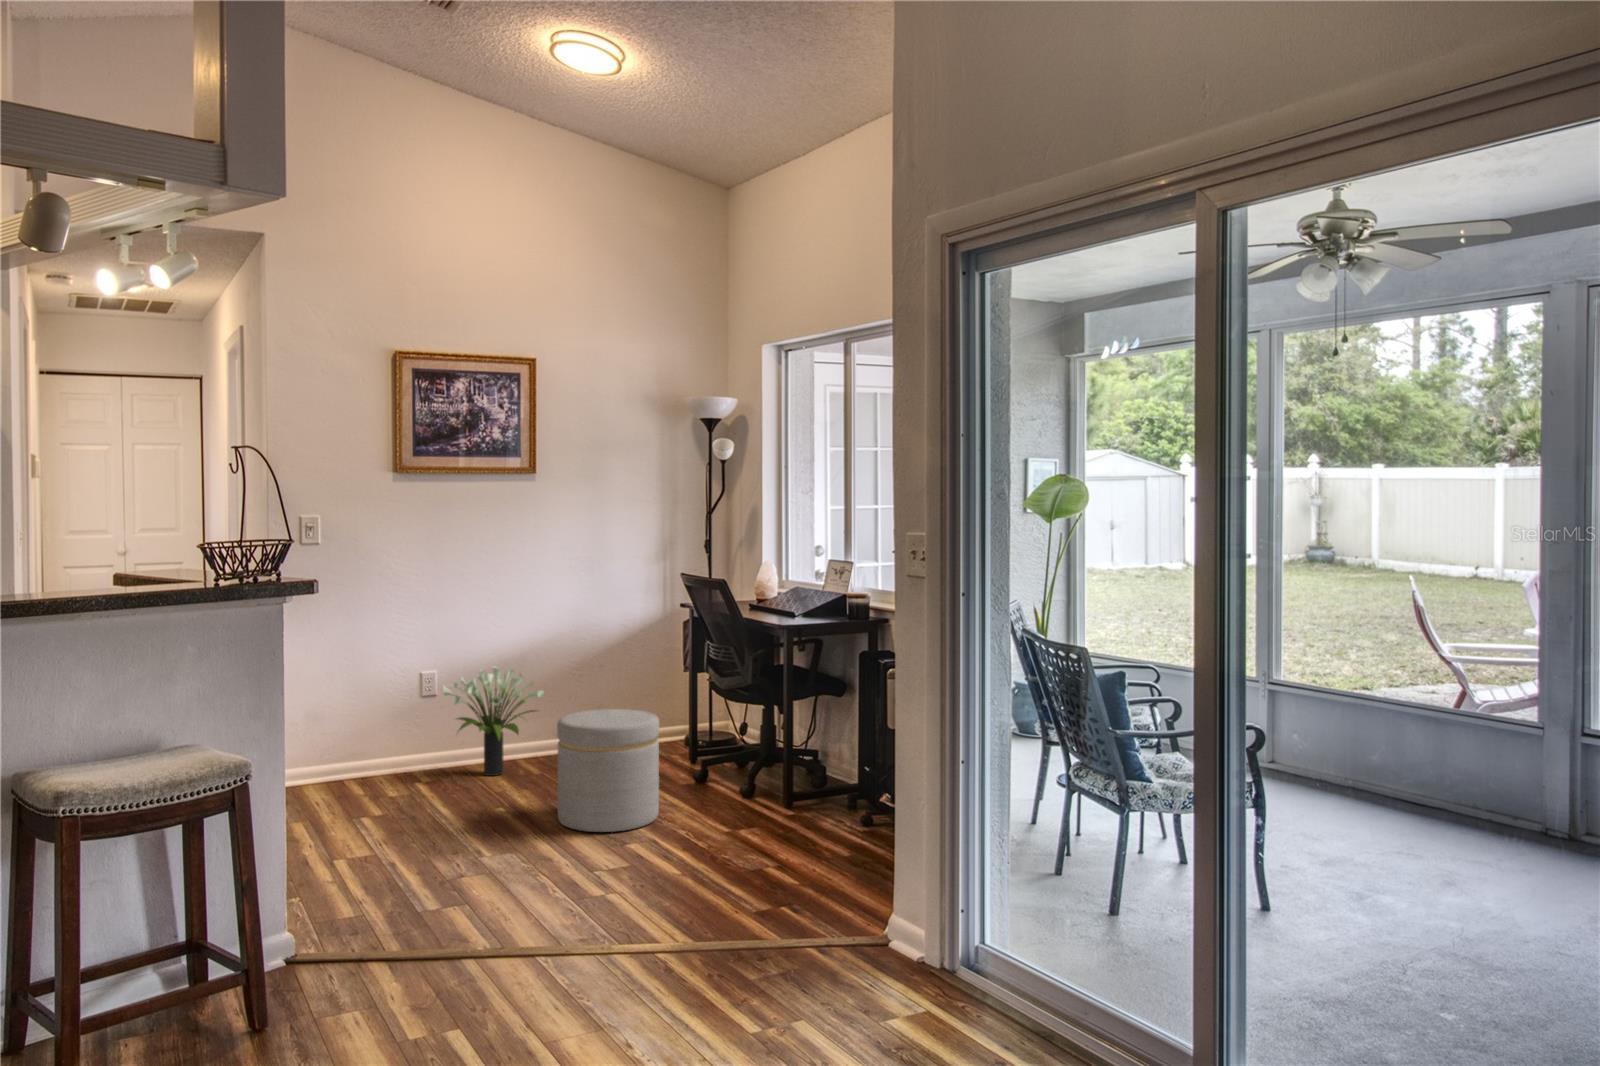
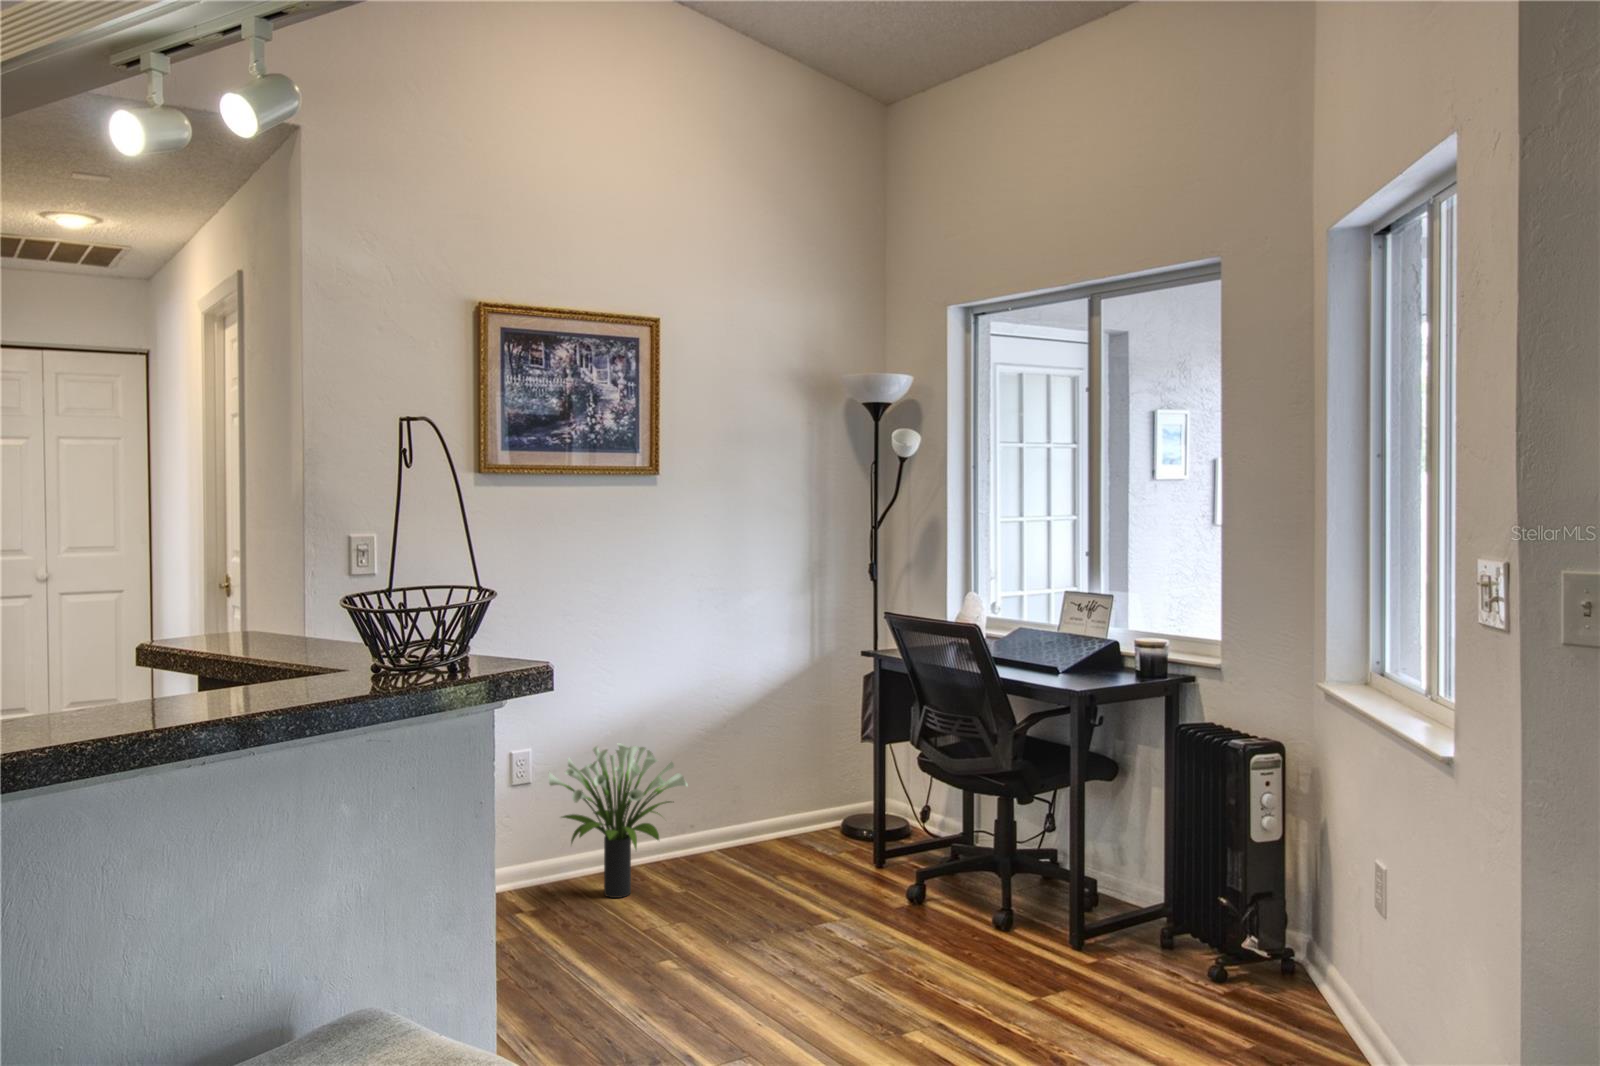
ottoman: present [557,709,659,832] -> none [767,812,914,1008]

